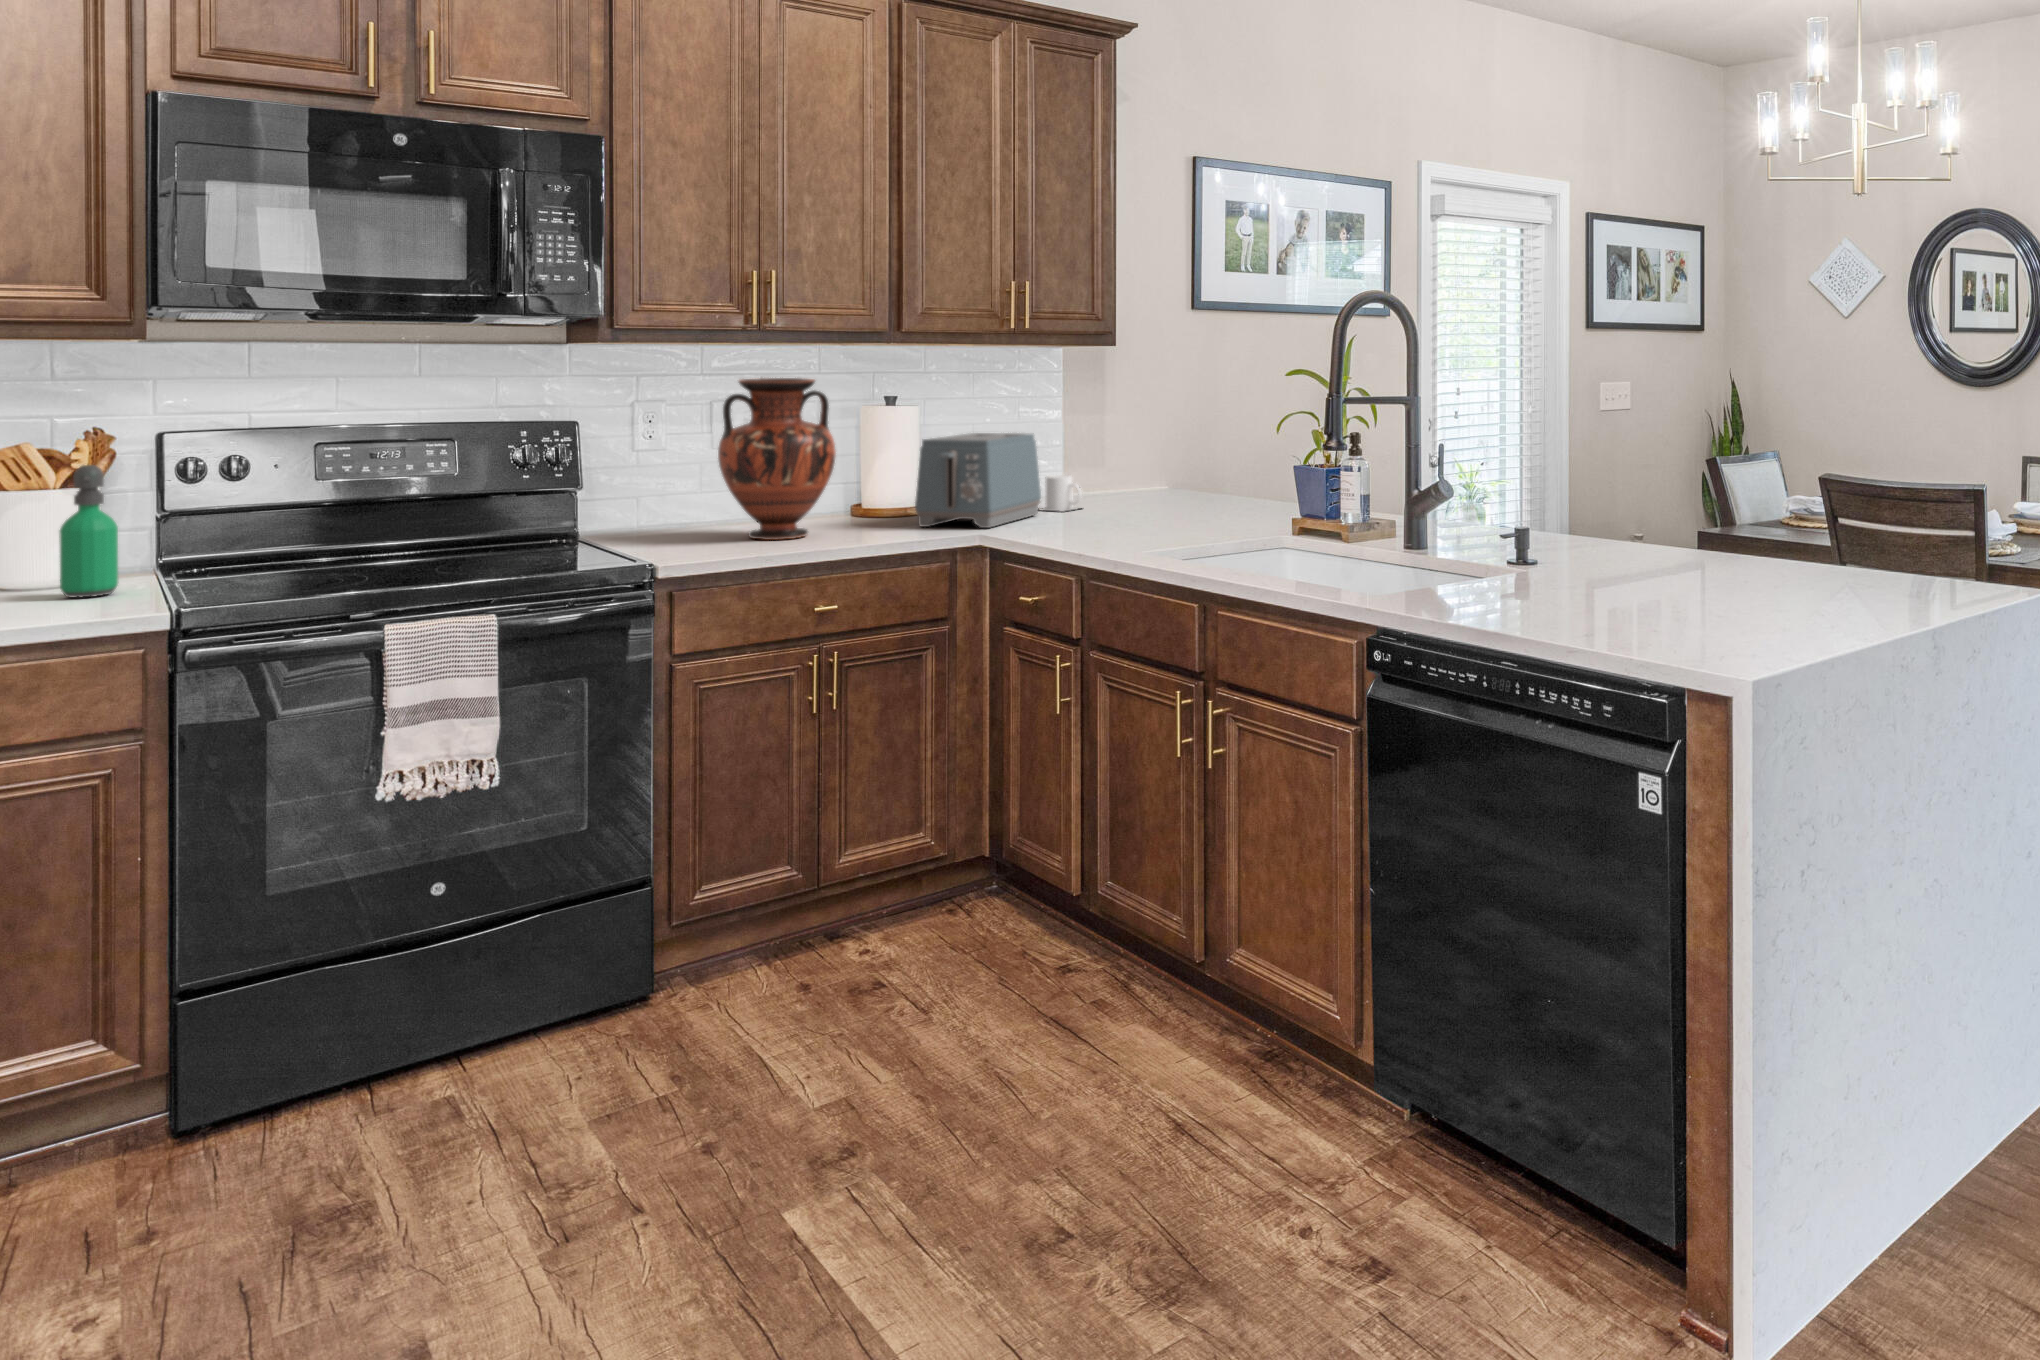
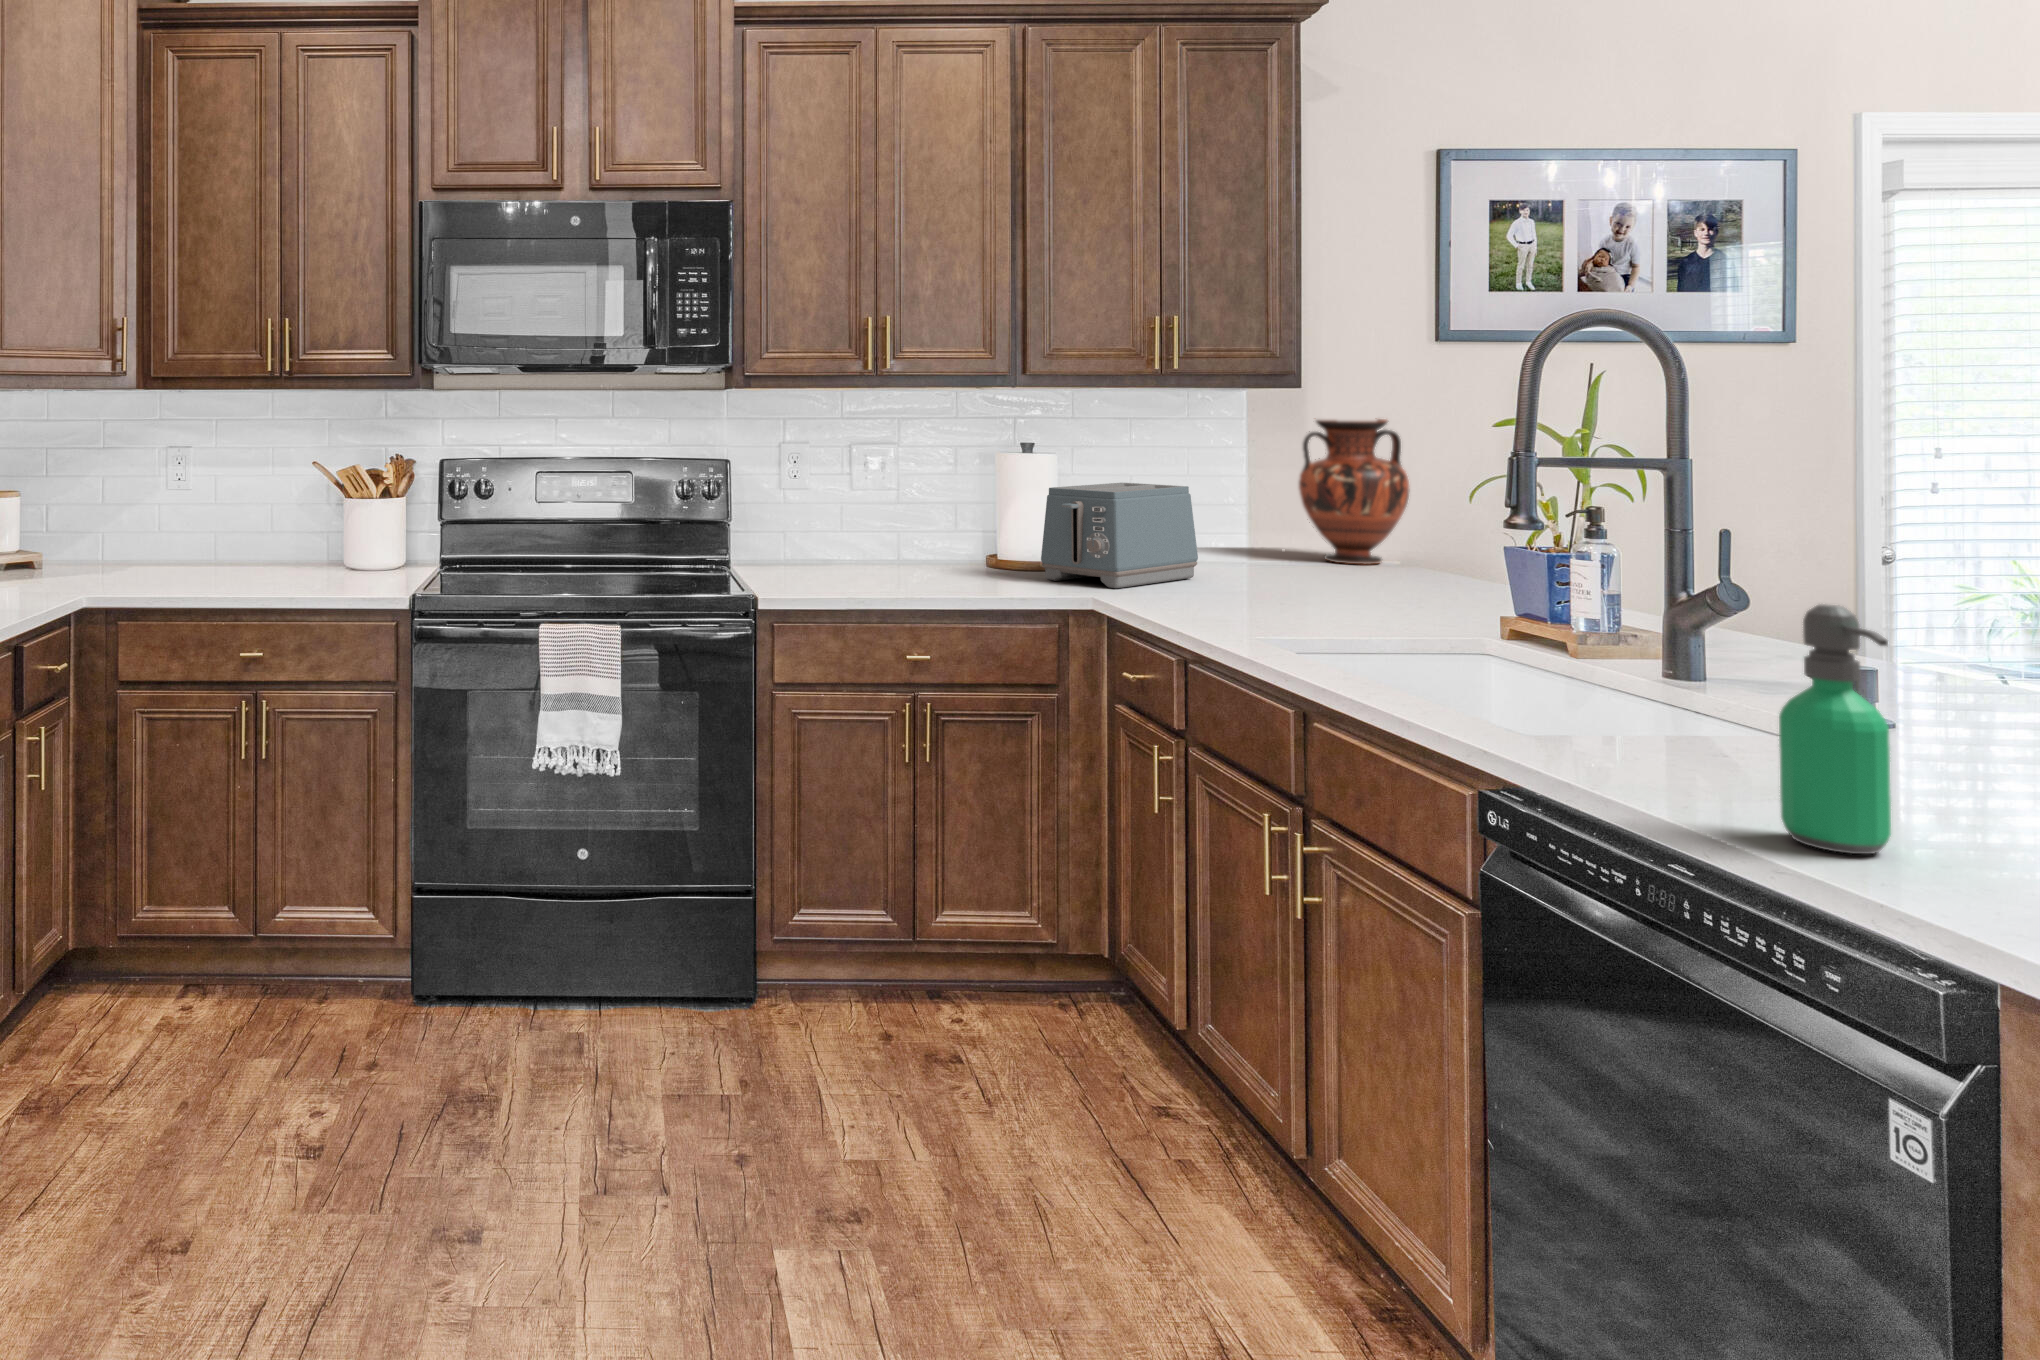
vase: present [718,378,836,540] -> present [1299,419,1410,565]
soap dispenser: present [59,465,118,598] -> present [1779,604,1891,854]
mug: present [1042,475,1082,512] -> none [1195,534,1264,577]

